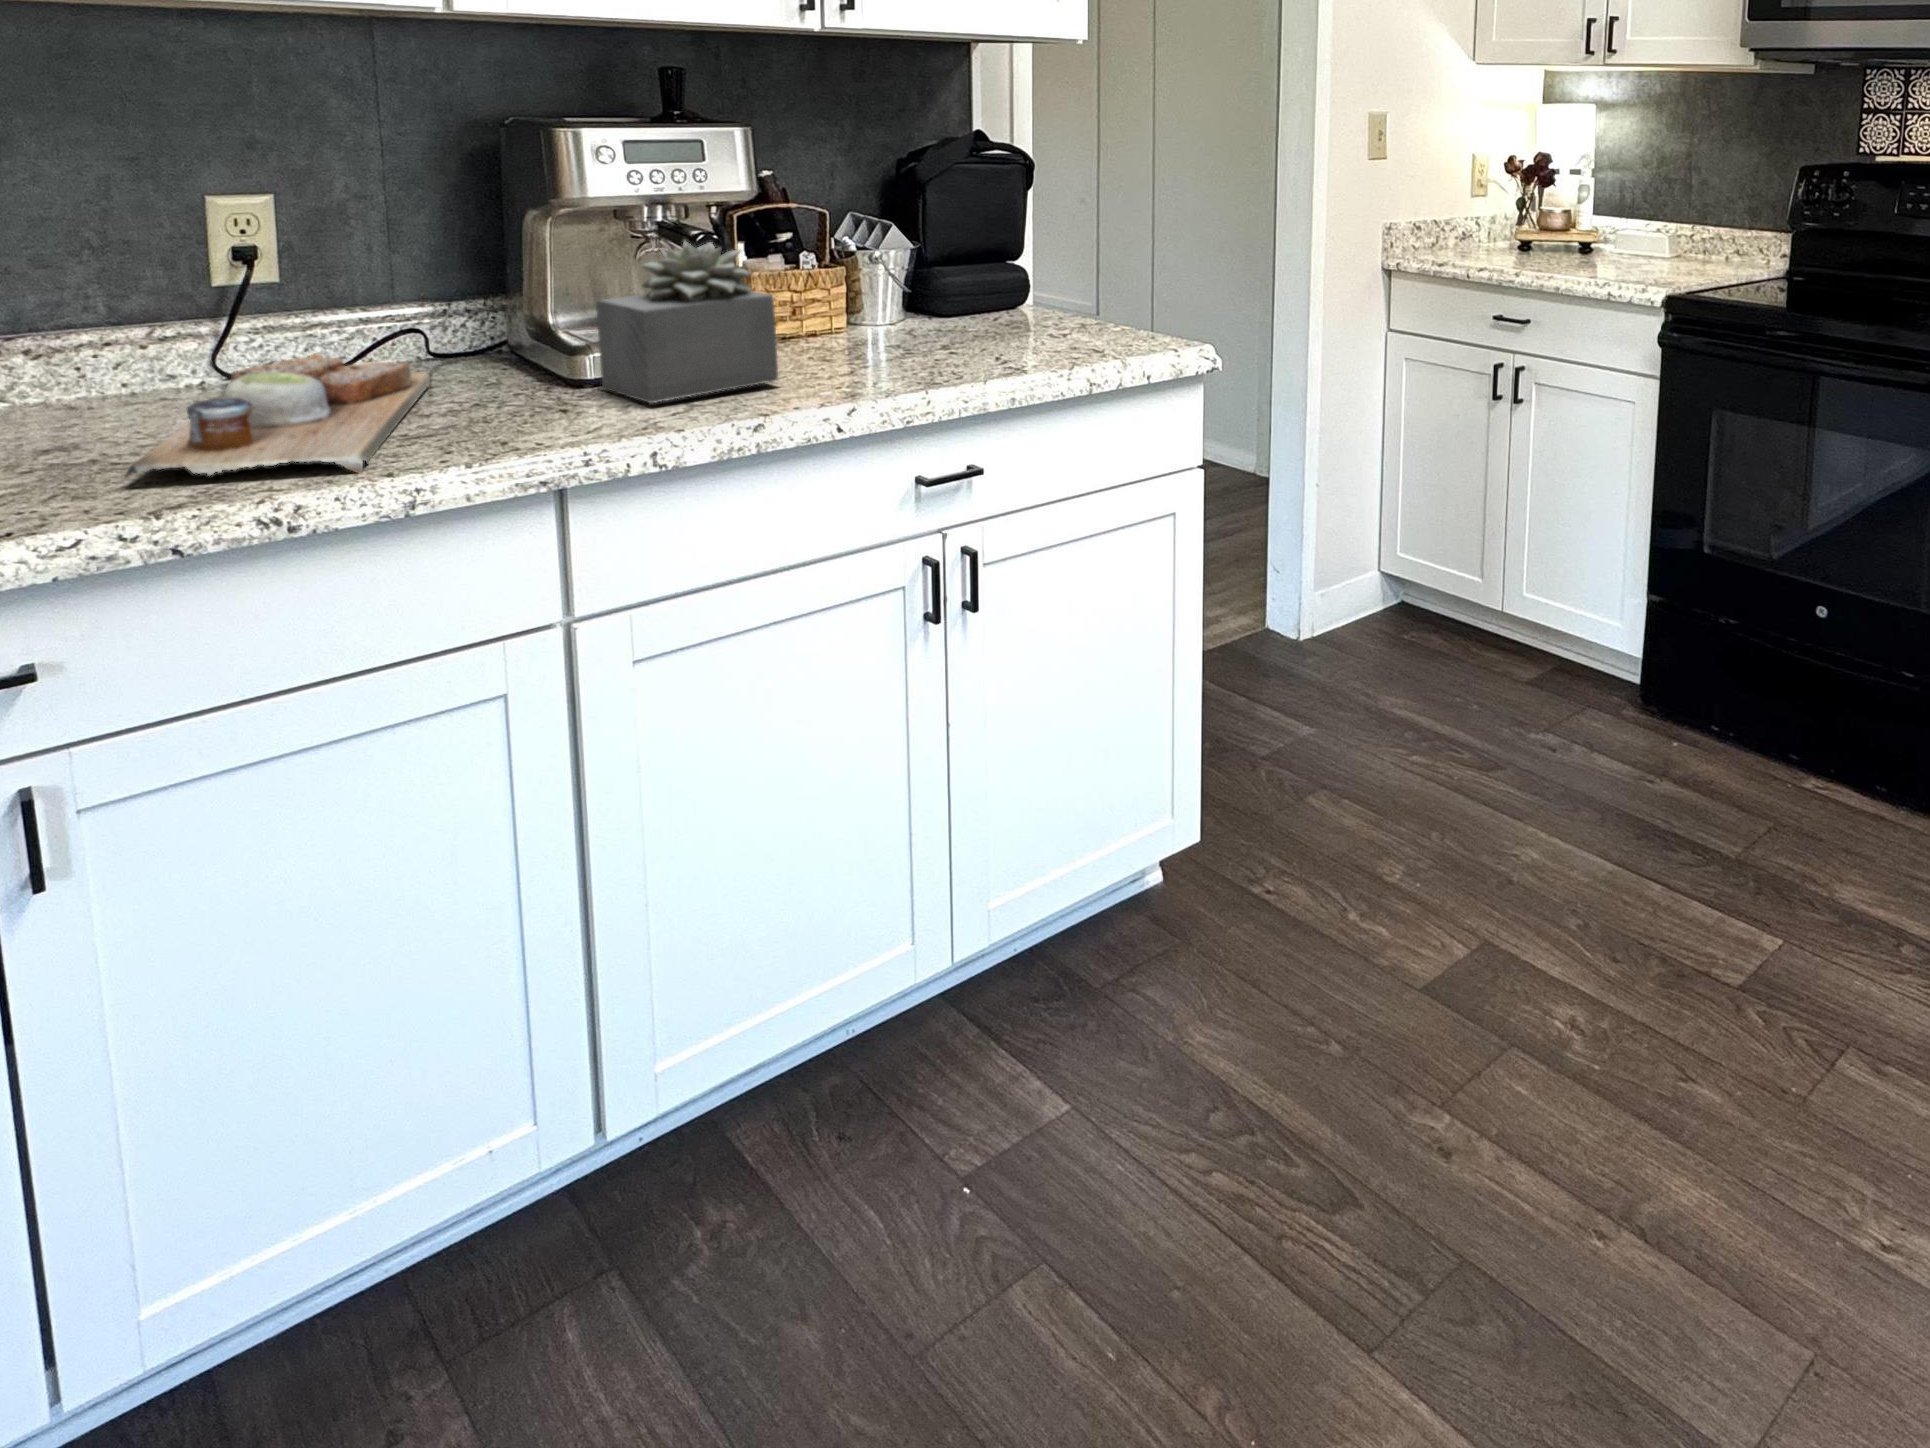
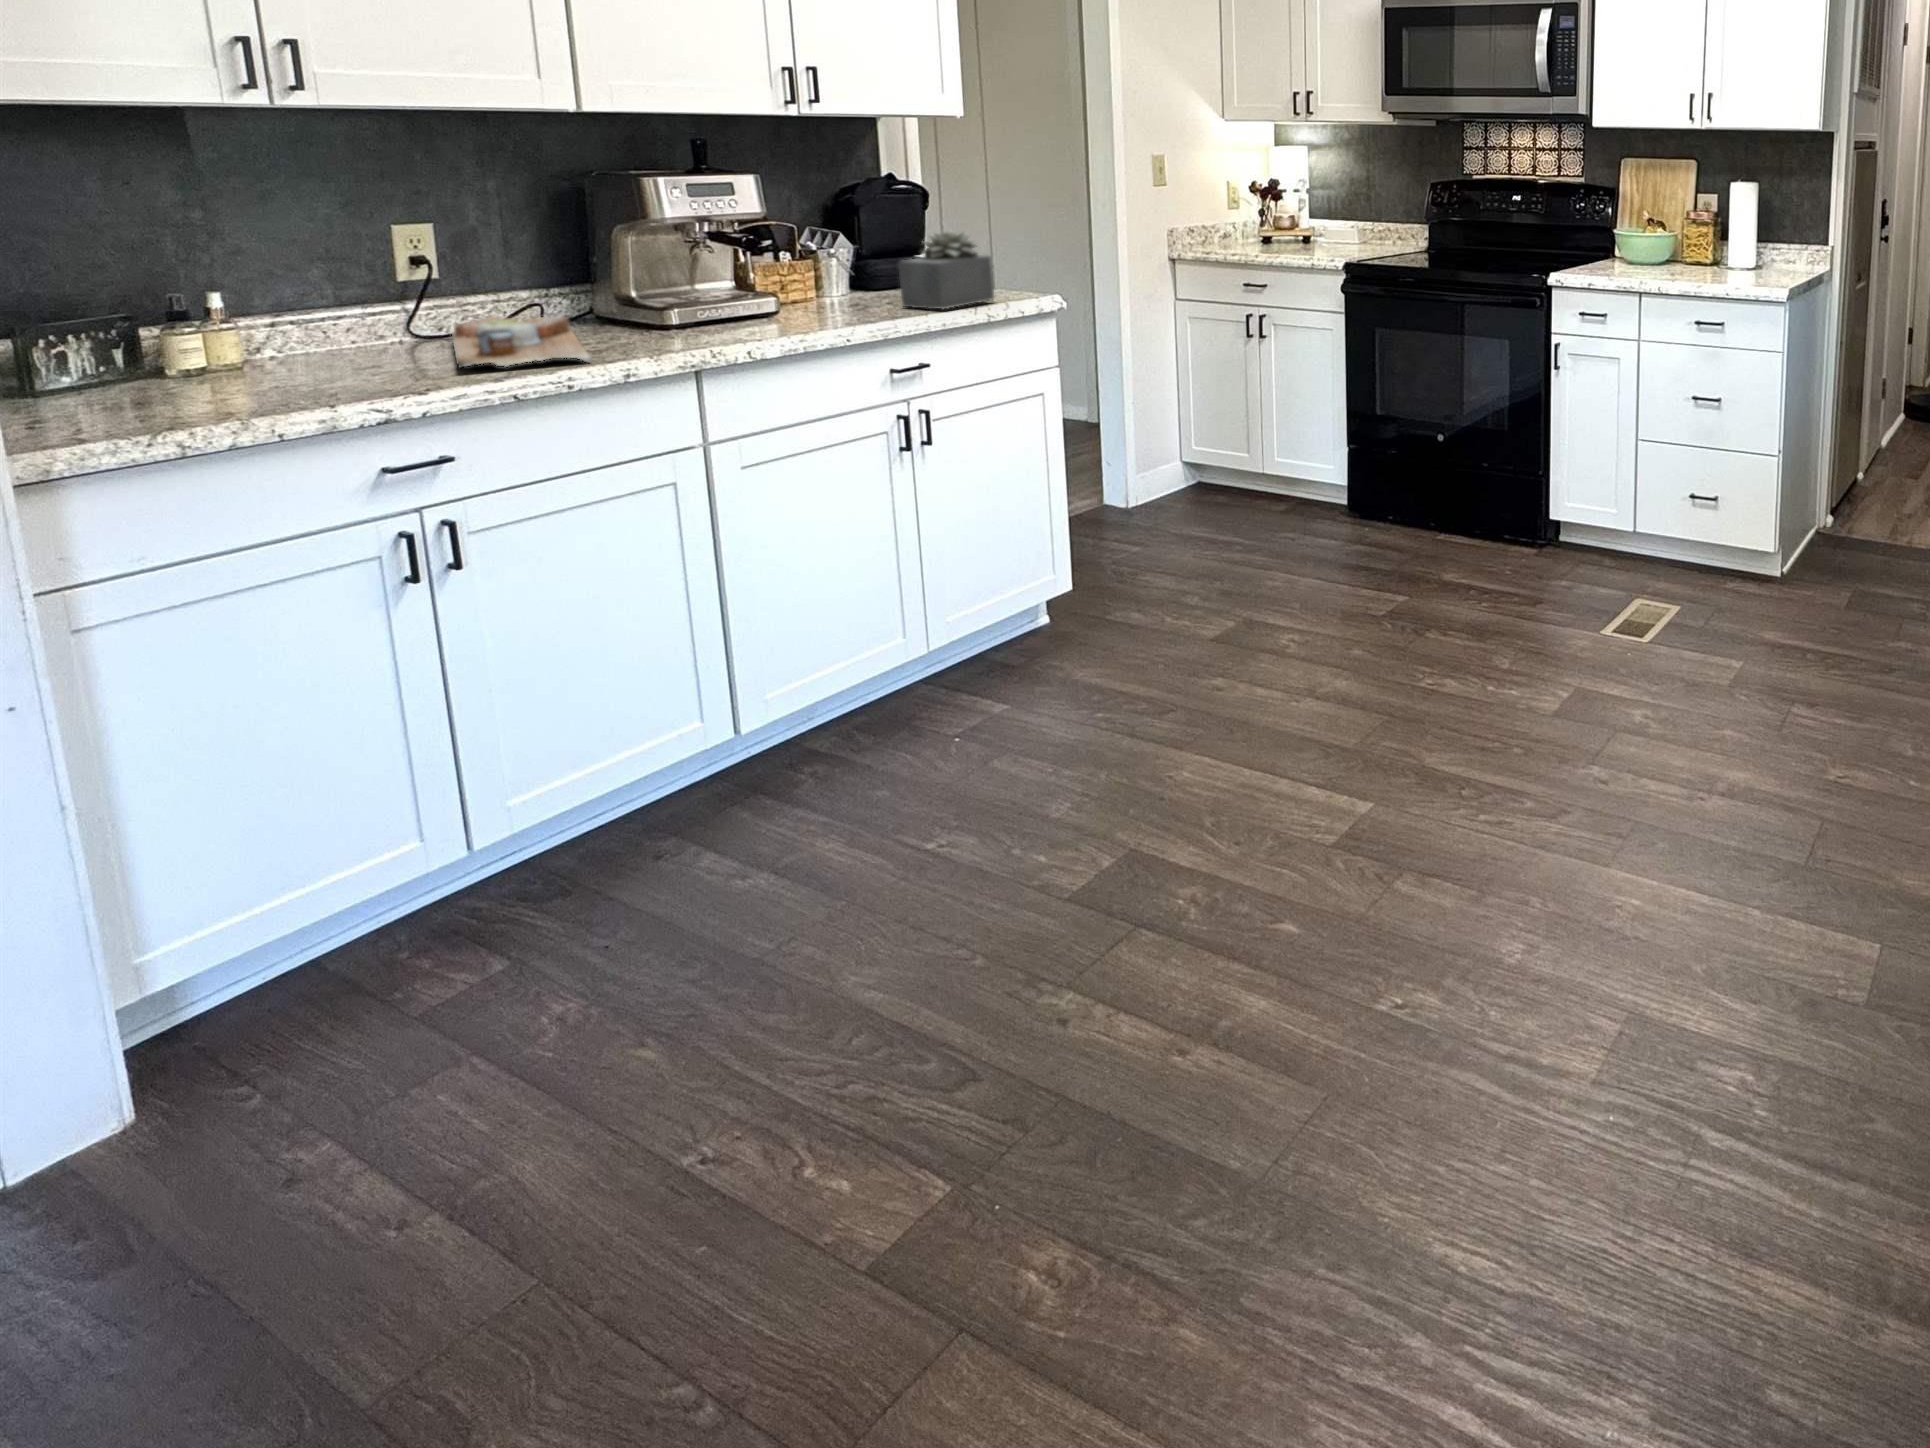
succulent plant: present [596,241,778,403] -> present [898,231,994,309]

